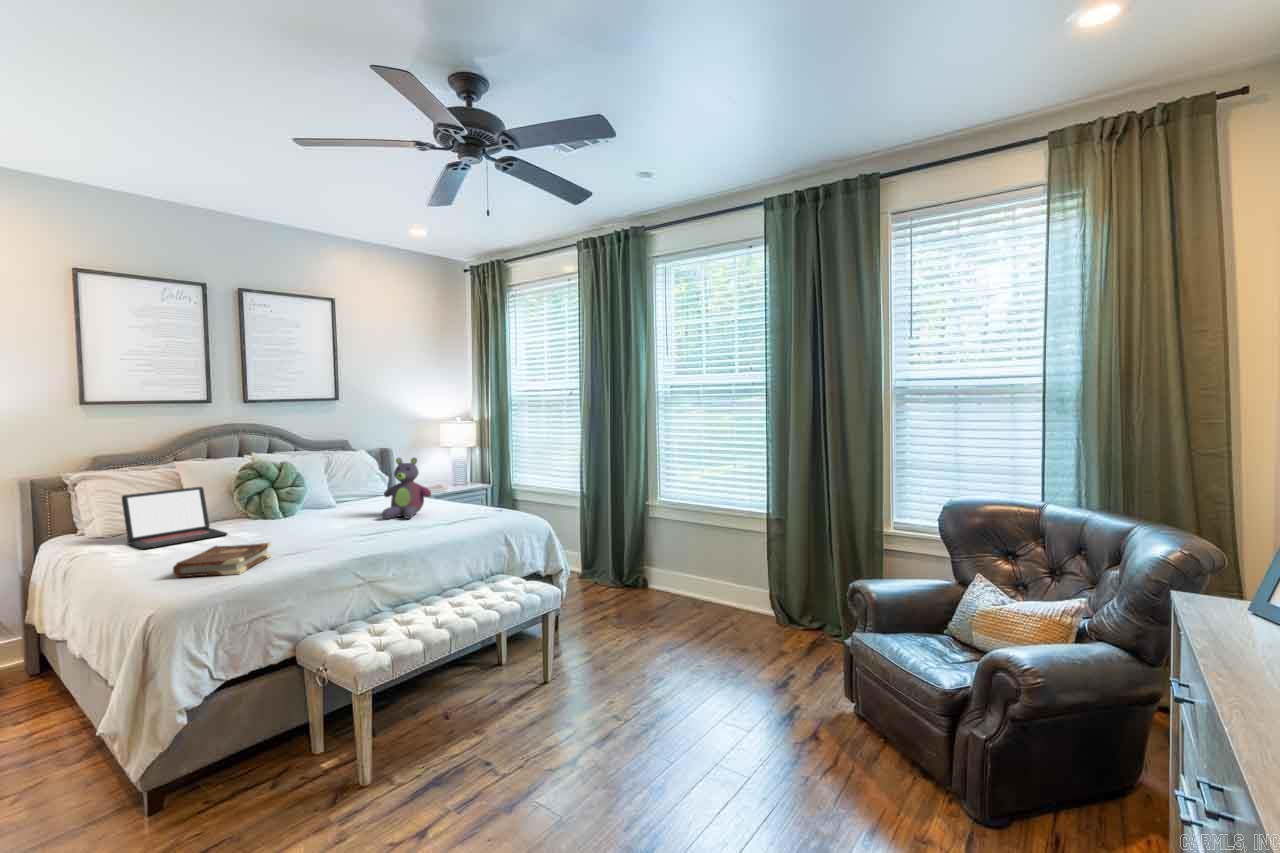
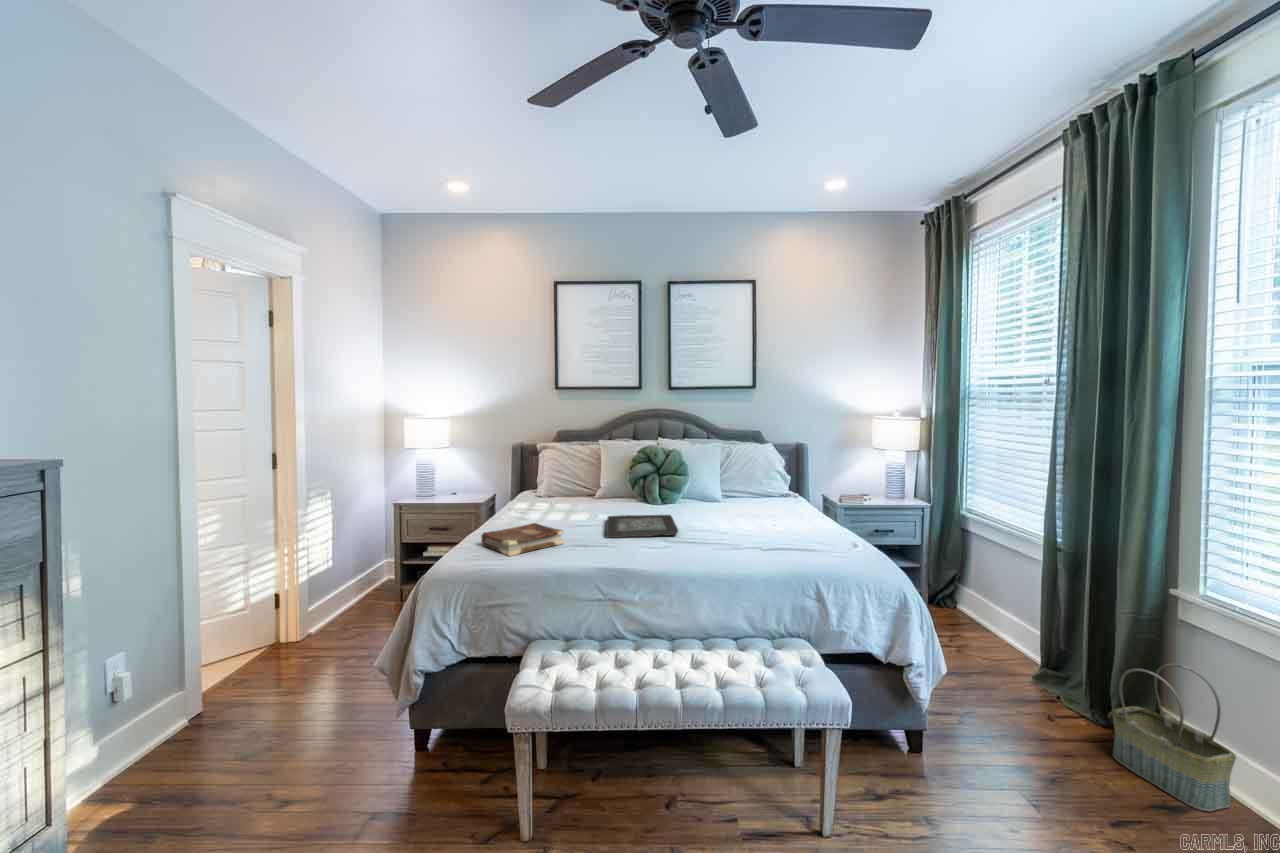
stuffed bear: present [382,458,431,519] -> none [716,457,773,532]
laptop: present [122,487,227,549] -> none [536,466,599,513]
decorative tray: none [264,519,368,544] -> present [606,515,678,538]
basket: none [624,537,669,600] -> present [1112,664,1236,811]

